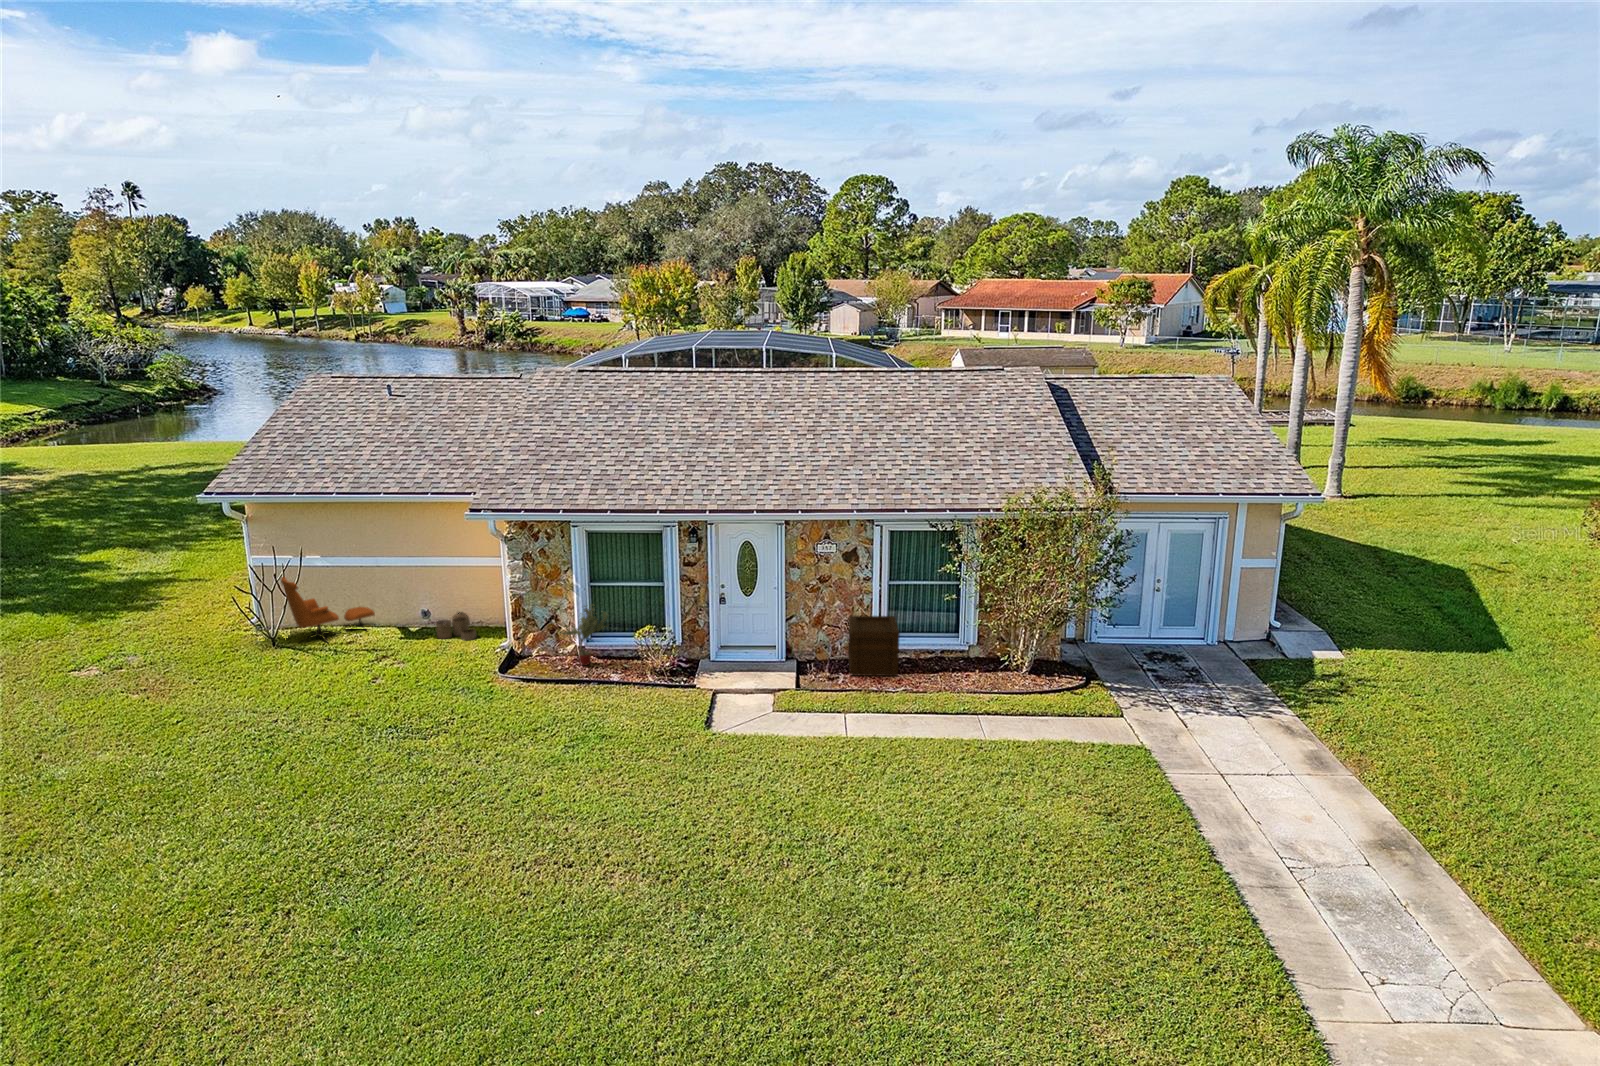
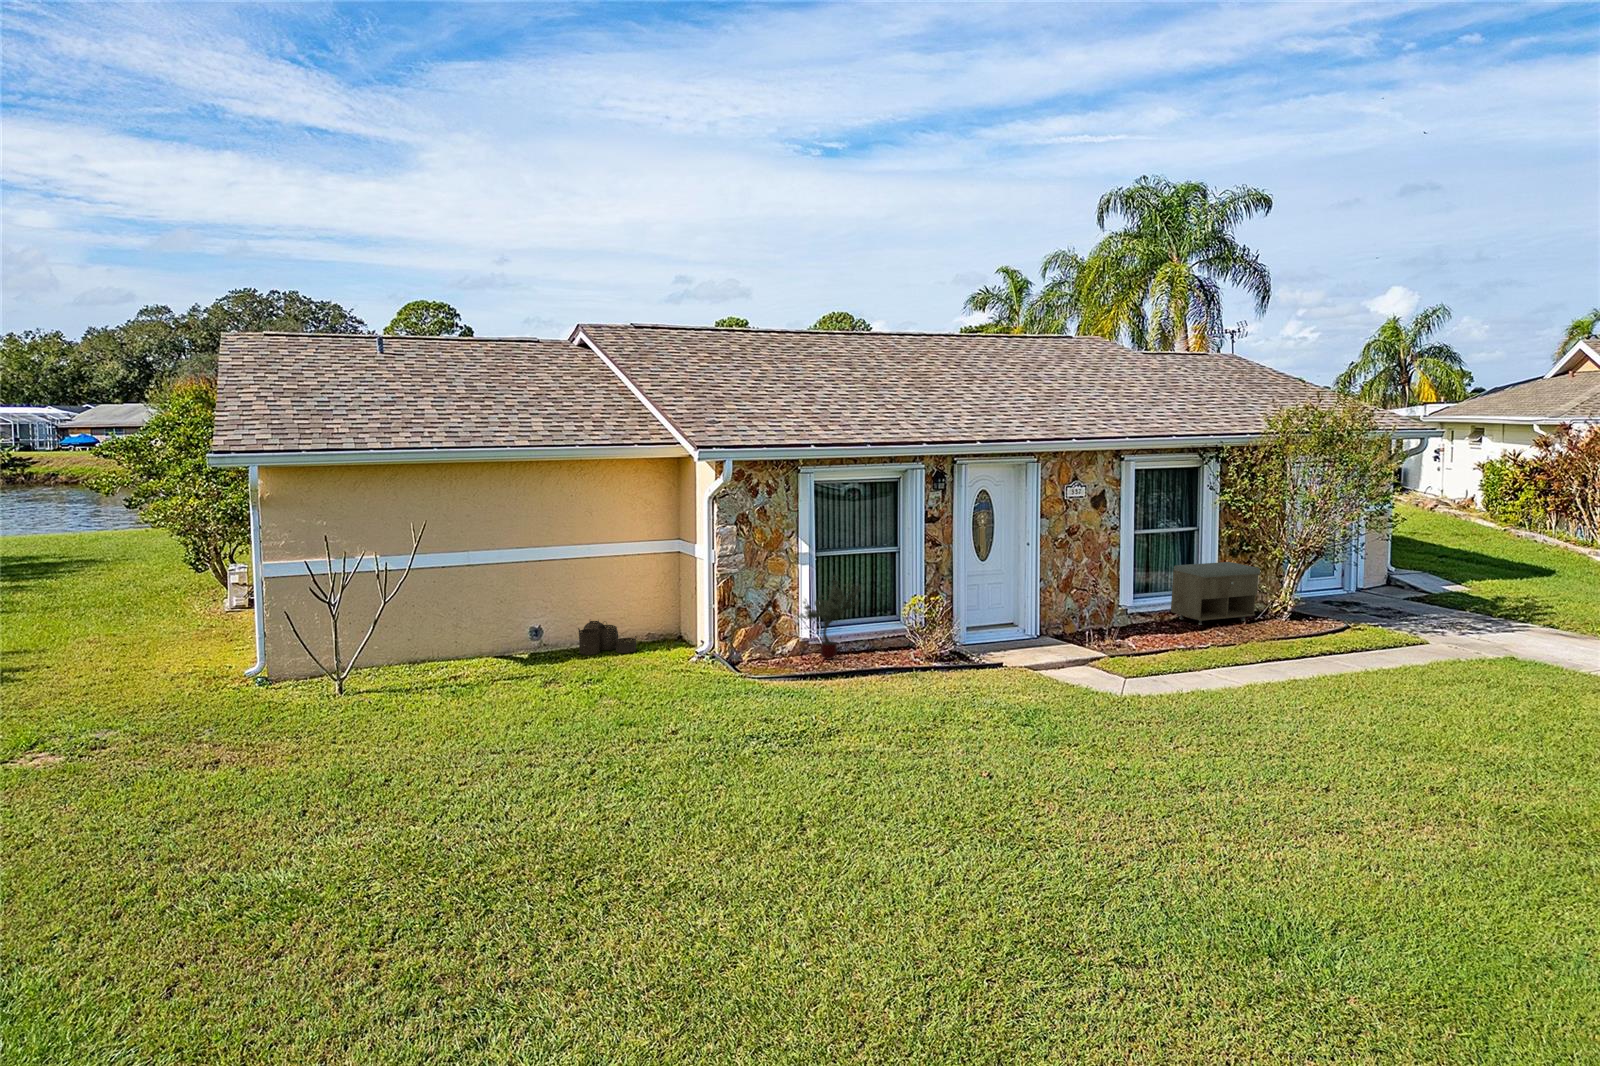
lounge chair: present [281,577,375,641] -> none [352,575,470,679]
storage bench: none [925,614,995,670] -> present [1171,562,1260,625]
wooden crate: present [848,615,899,676] -> none [1100,569,1186,637]

